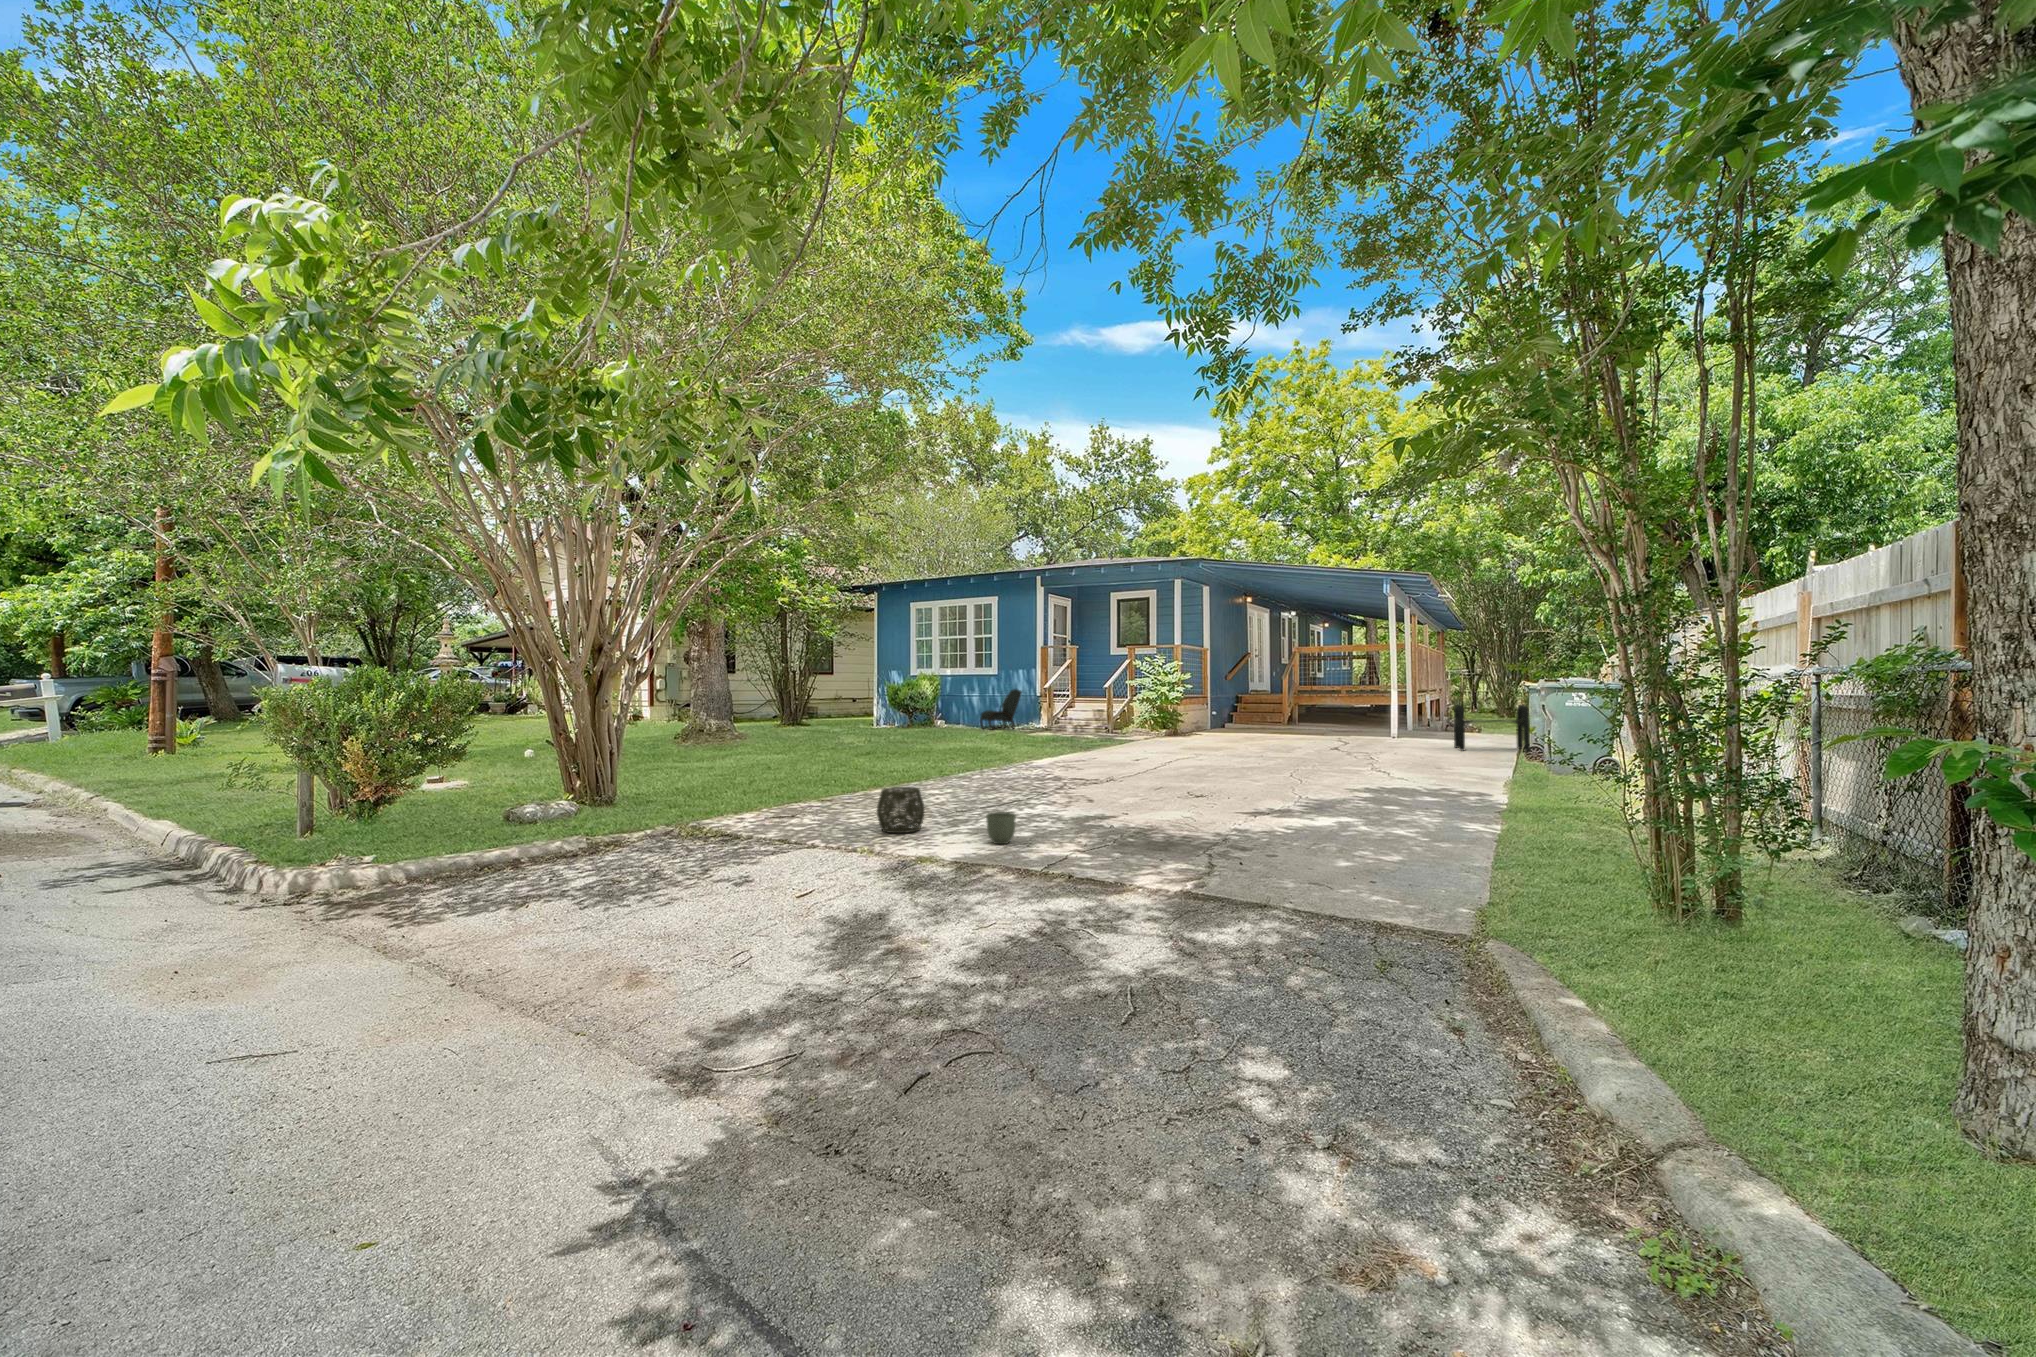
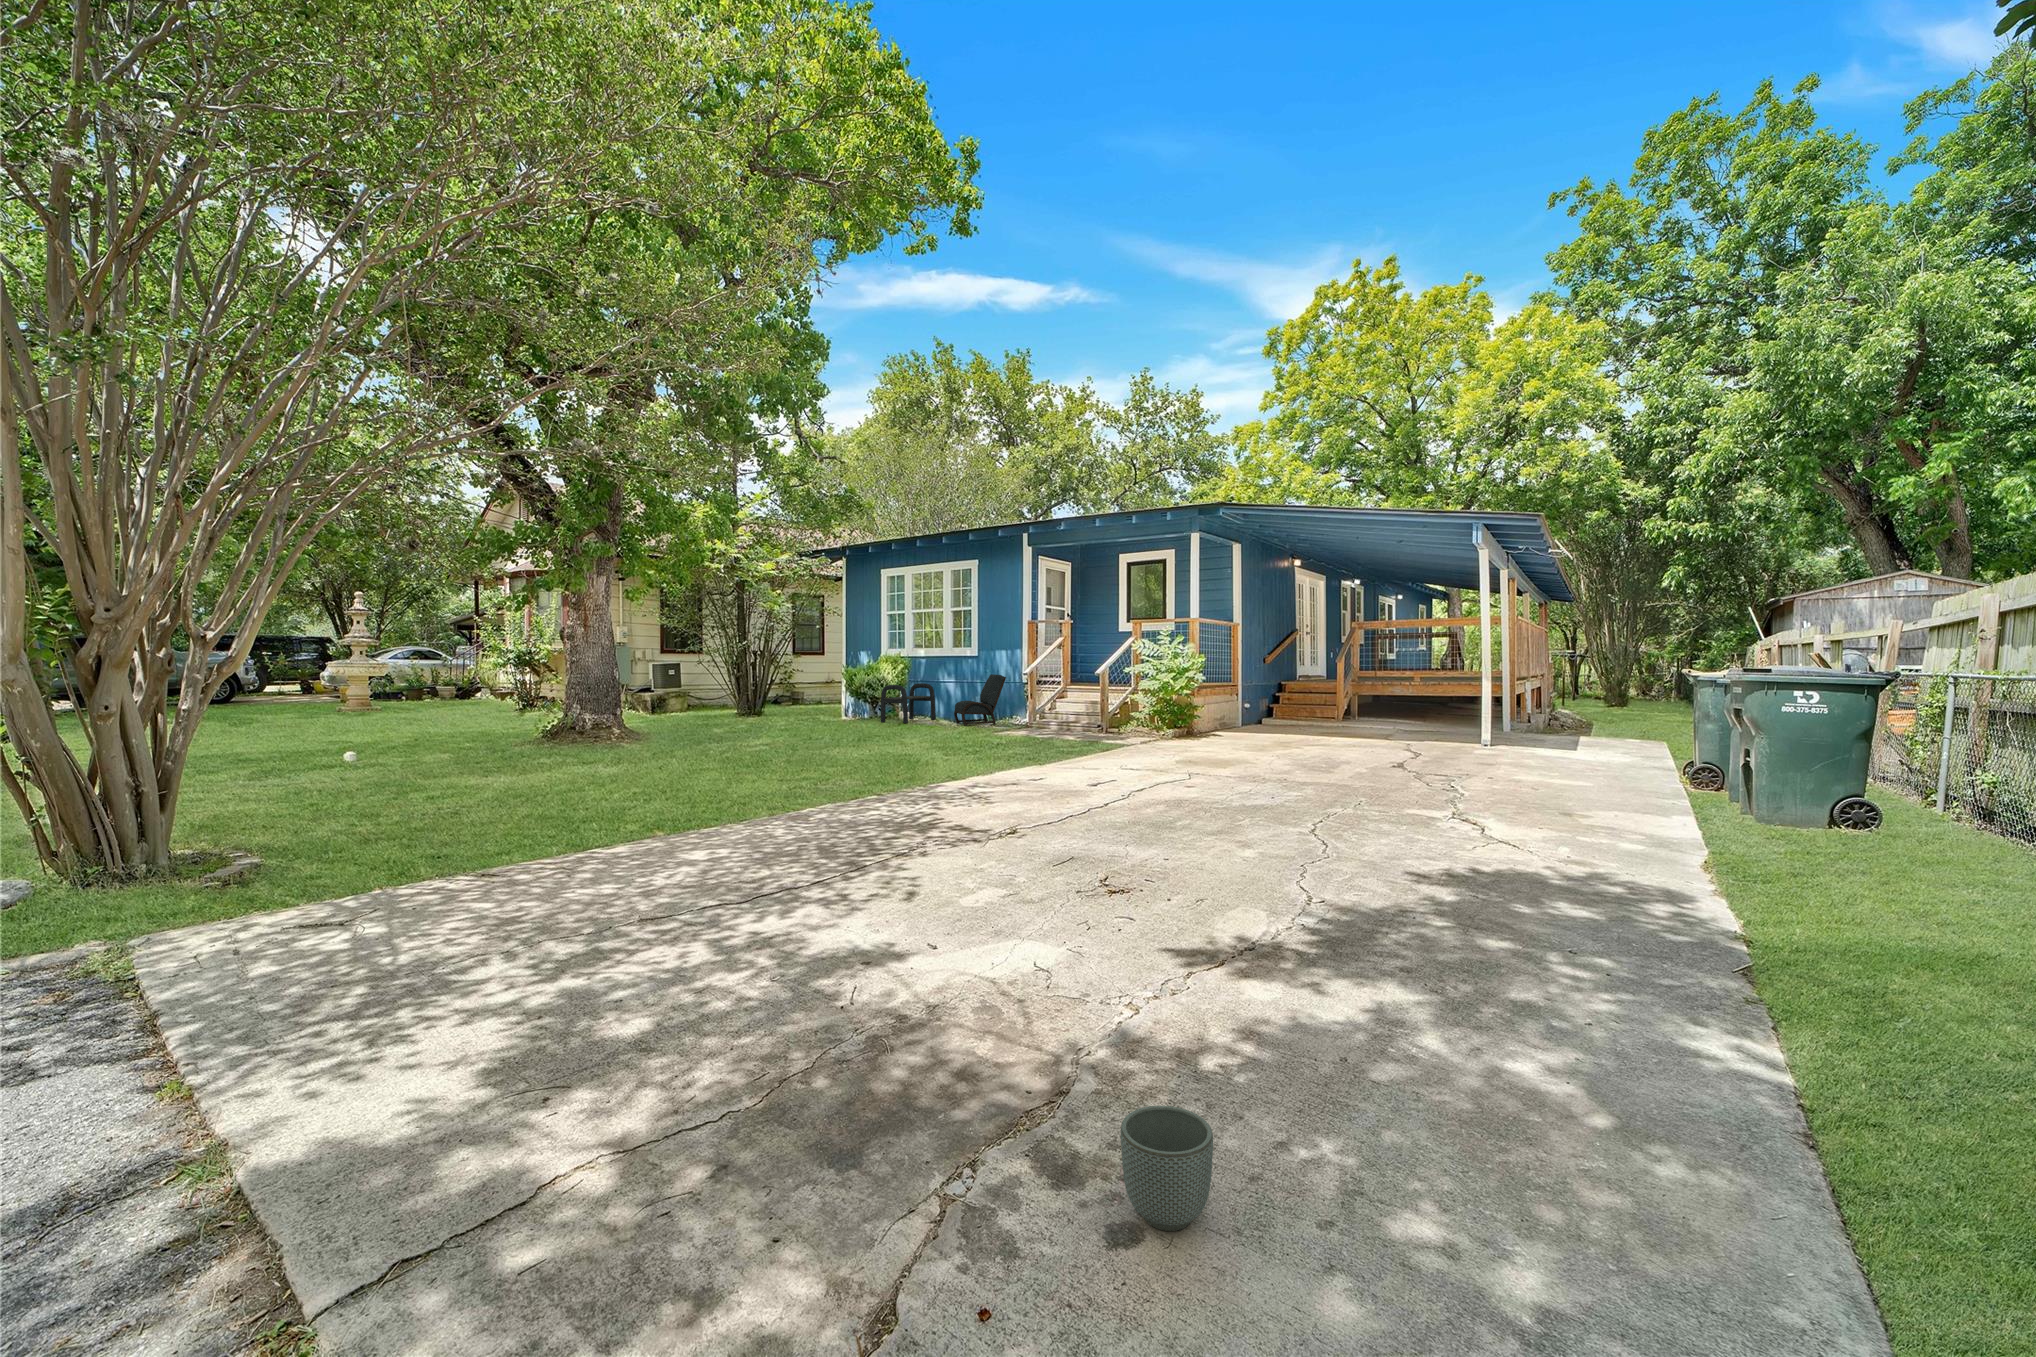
bench: present [1454,704,1530,751] -> present [881,683,936,723]
woven basket: present [877,787,924,833] -> none [173,965,341,1111]
planter: present [986,812,1016,844] -> present [1120,1106,1213,1231]

